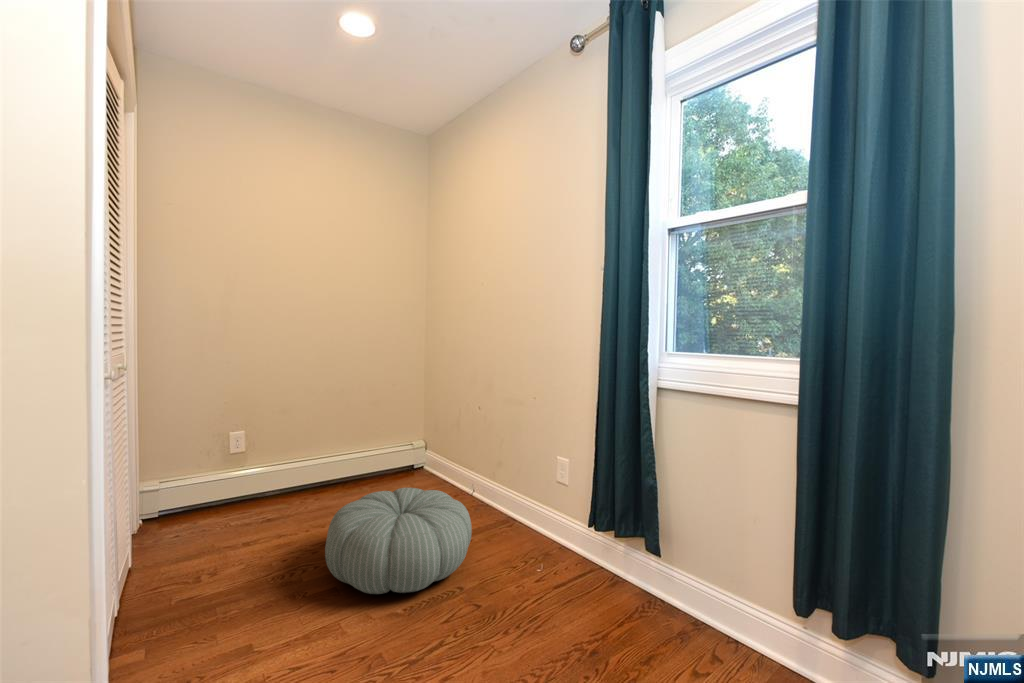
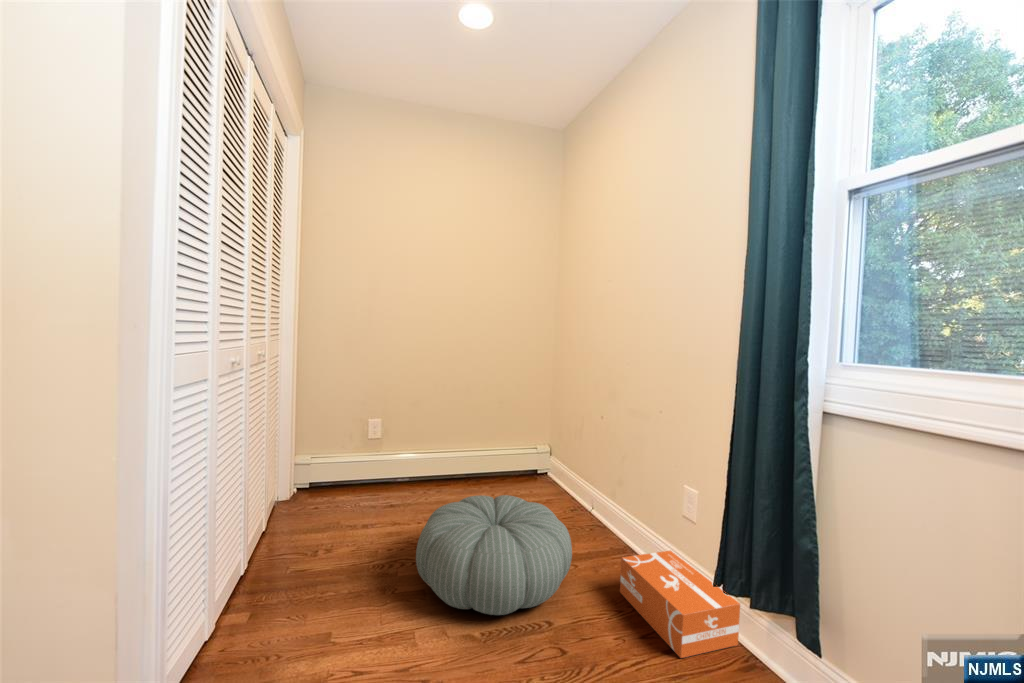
cardboard box: none [512,512,605,589] -> present [620,551,740,658]

